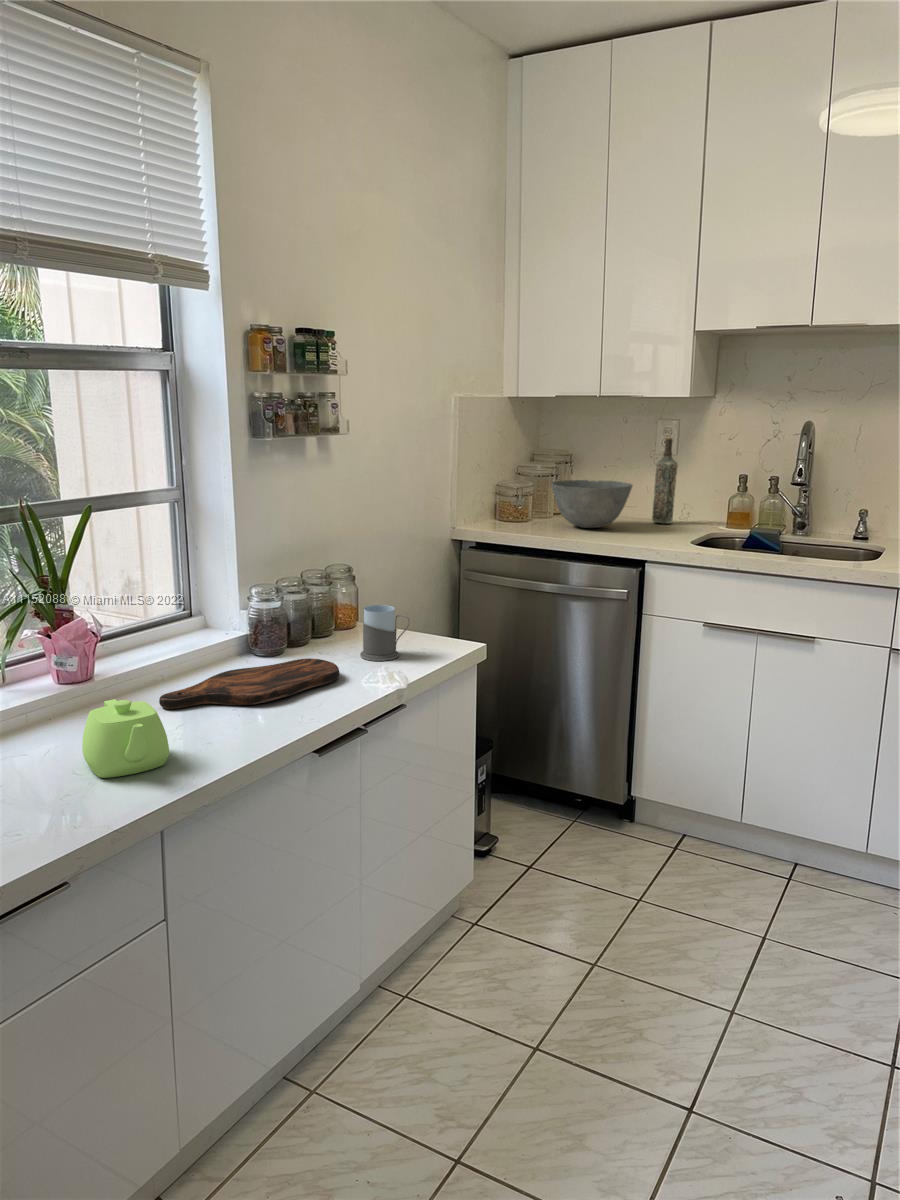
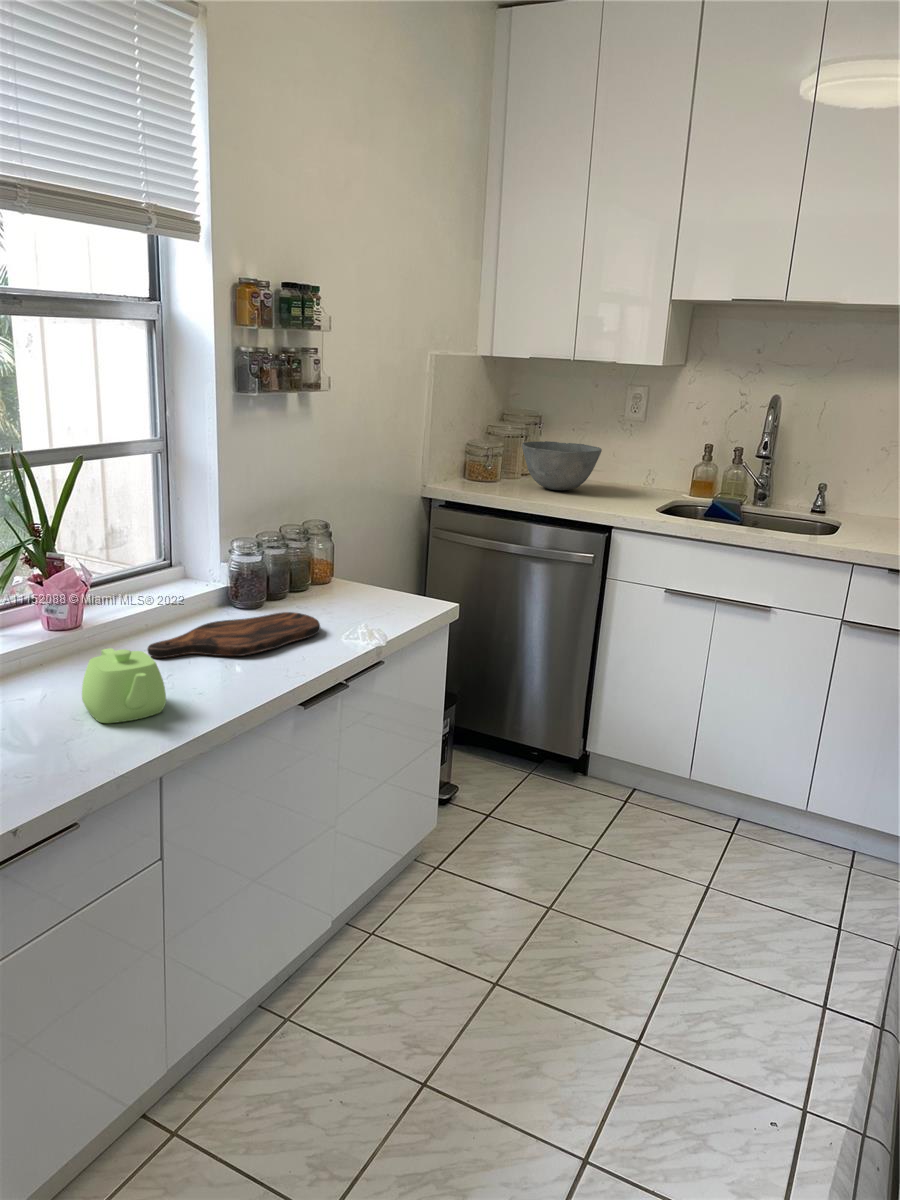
bottle: present [652,437,678,524] -> none [618,403,646,488]
mug: present [360,605,410,661] -> none [338,562,387,616]

